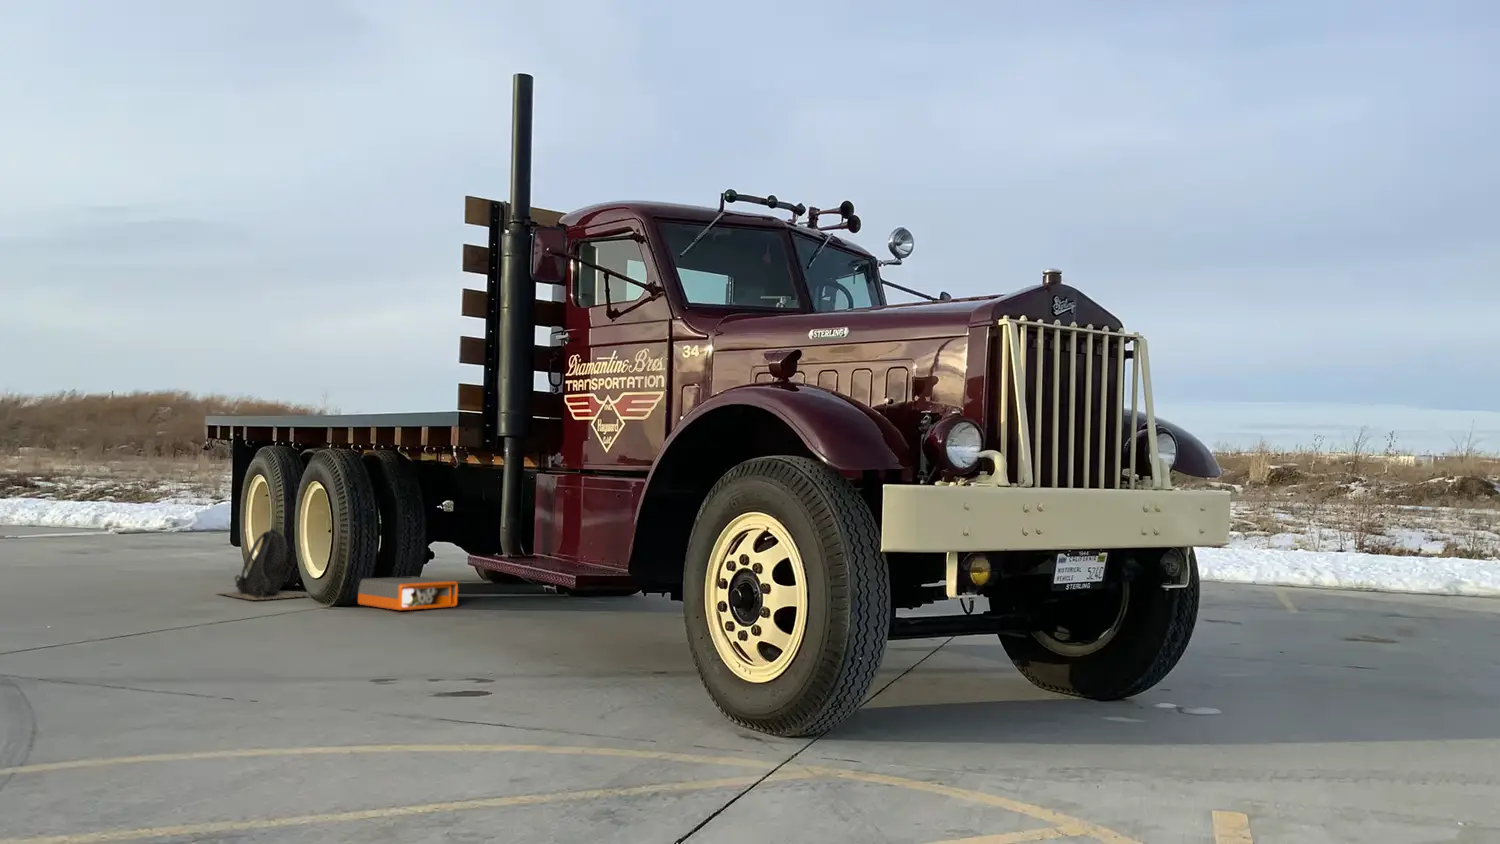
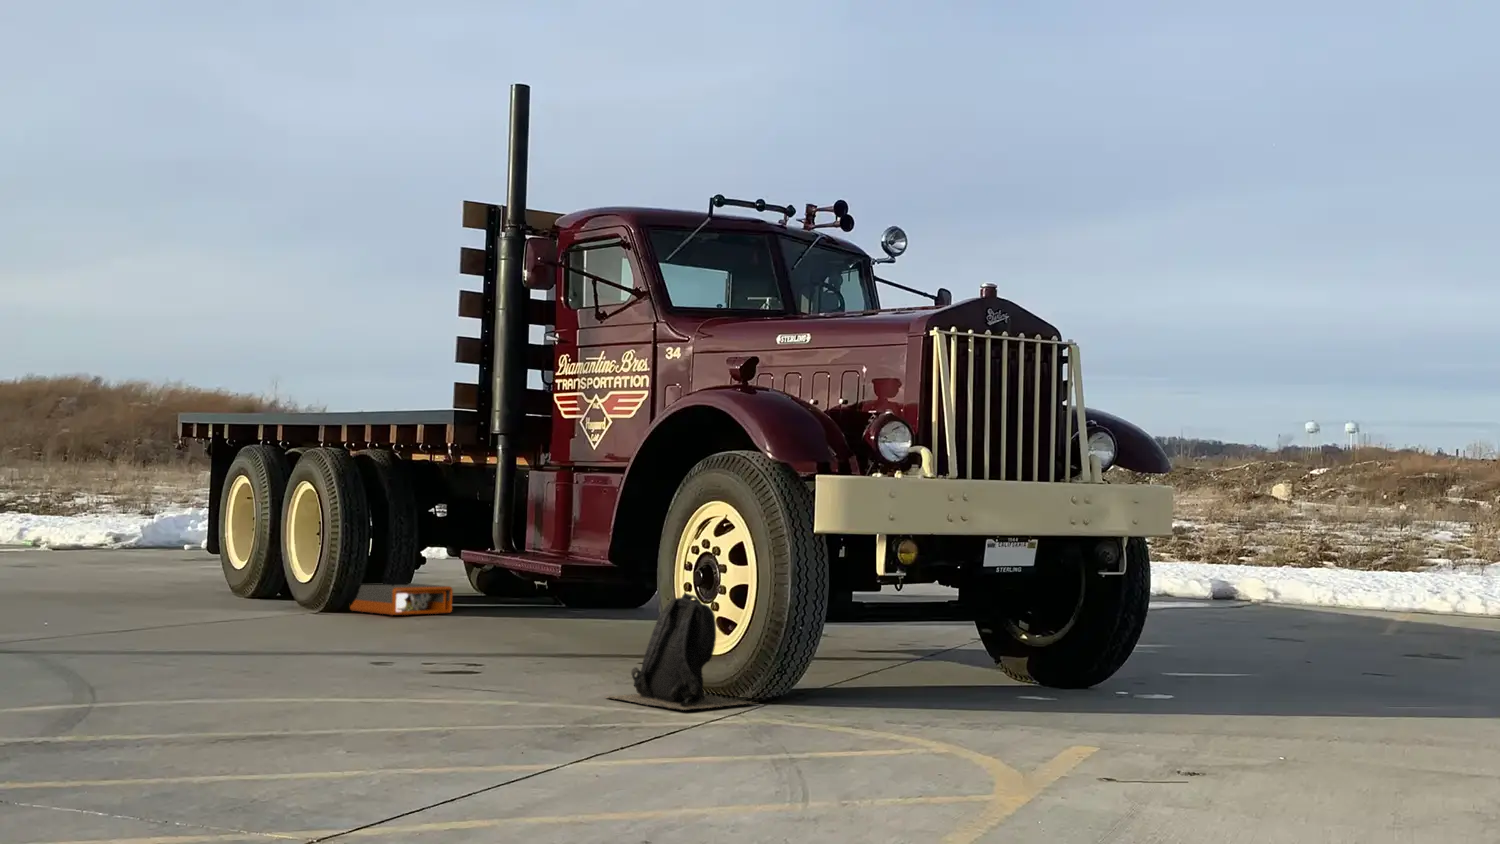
backpack: present [222,529,304,600] -> present [610,593,752,710]

